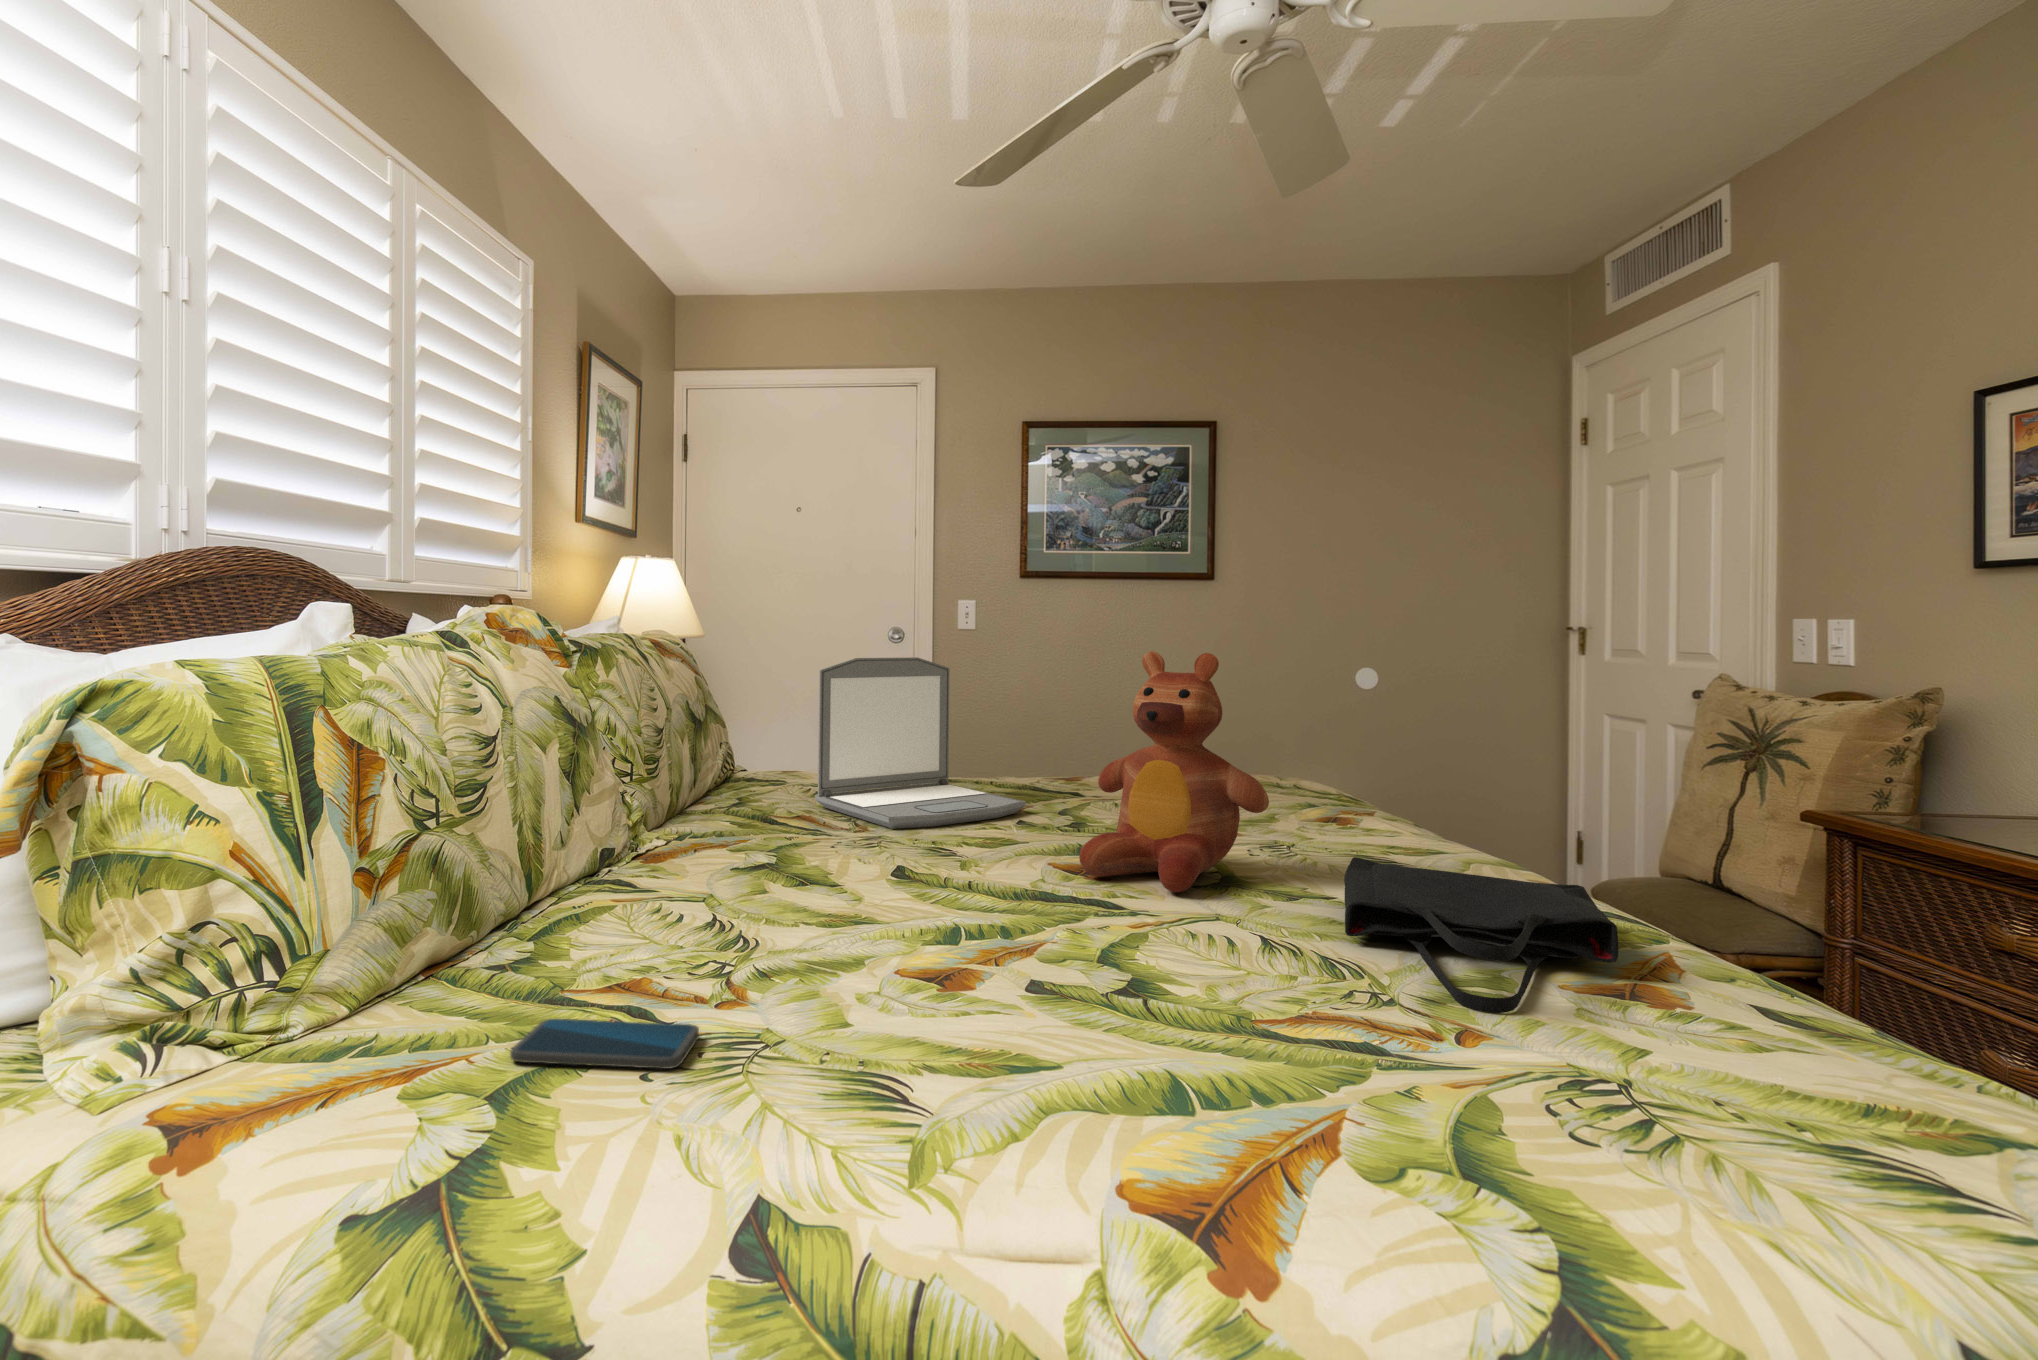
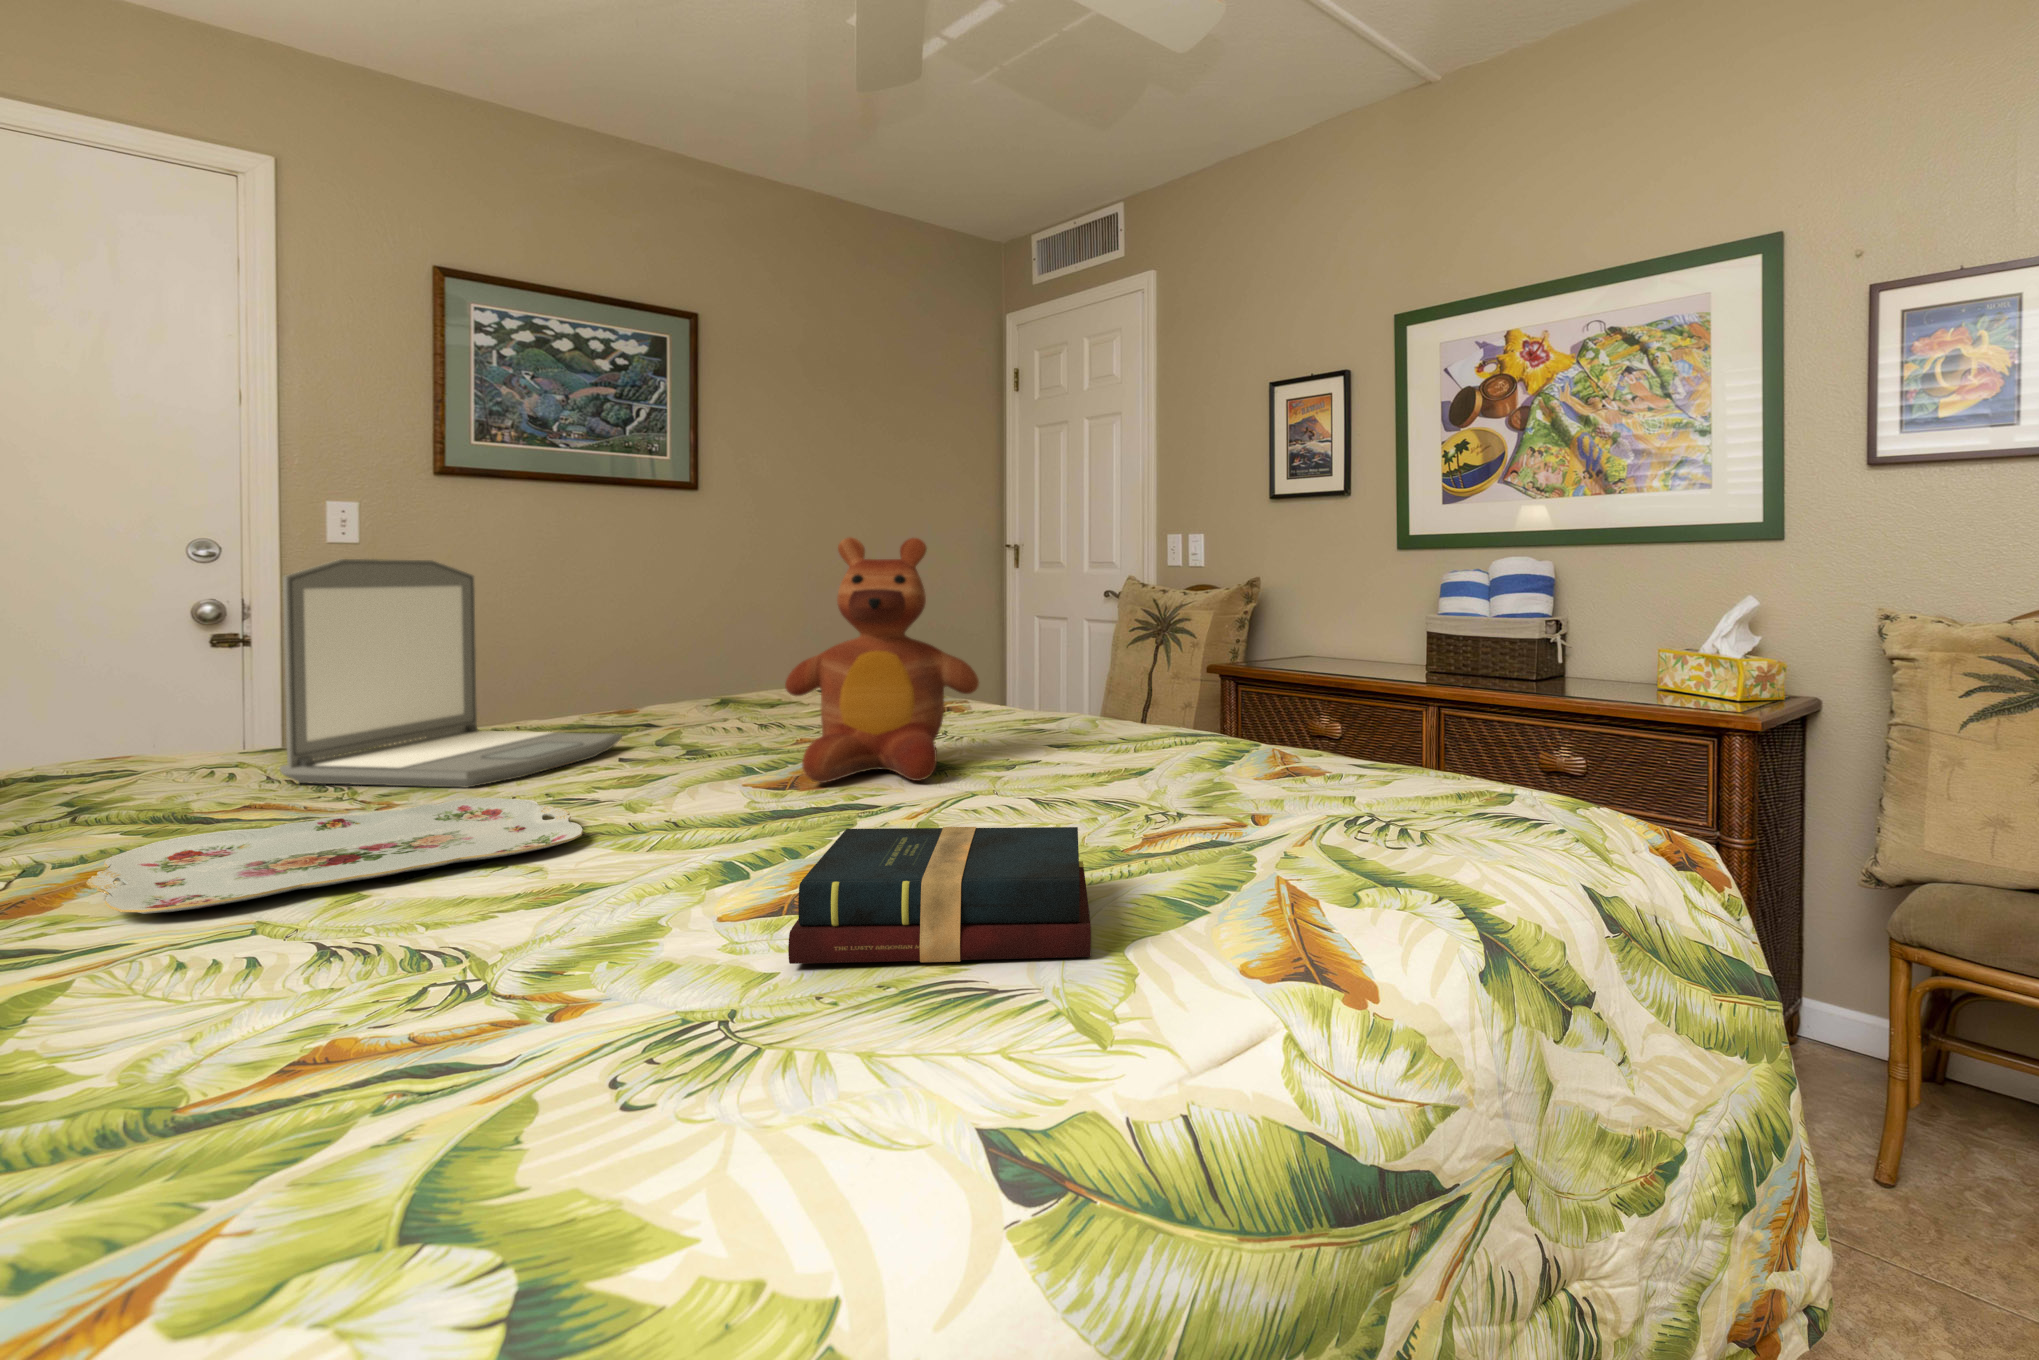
serving tray: none [634,835,893,887] -> present [87,798,583,914]
tote bag: present [1344,857,1618,1013] -> none [1059,716,1282,804]
hardback book: none [806,925,1108,1103] -> present [788,827,1091,964]
smartphone: present [510,1019,699,1069] -> none [391,1010,713,1153]

